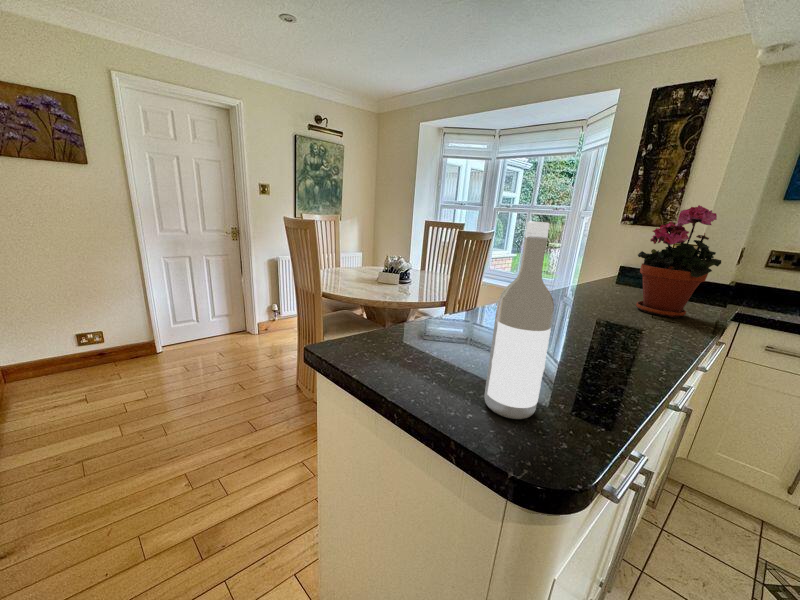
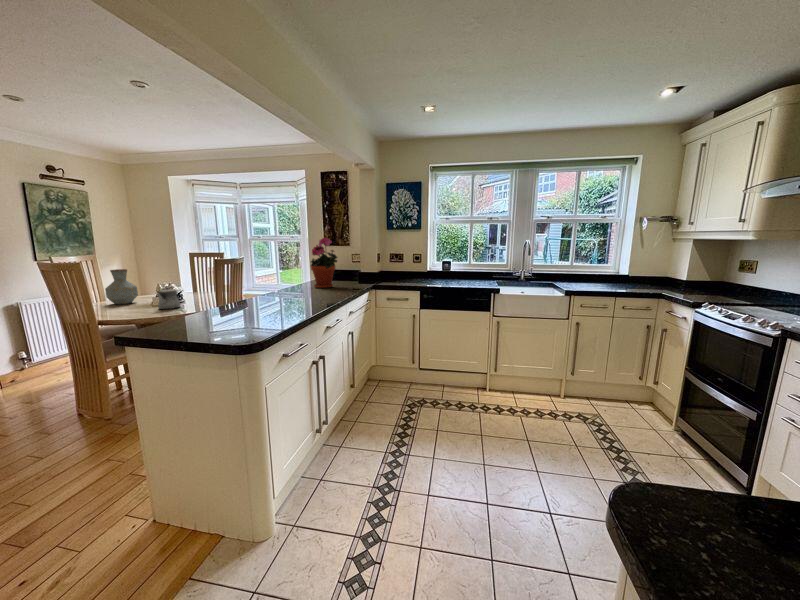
wine bottle: present [484,221,554,419] -> none [212,252,233,312]
vase: none [336,232,365,274] -> present [105,269,138,305]
teapot: none [379,265,405,294] -> present [157,288,180,309]

